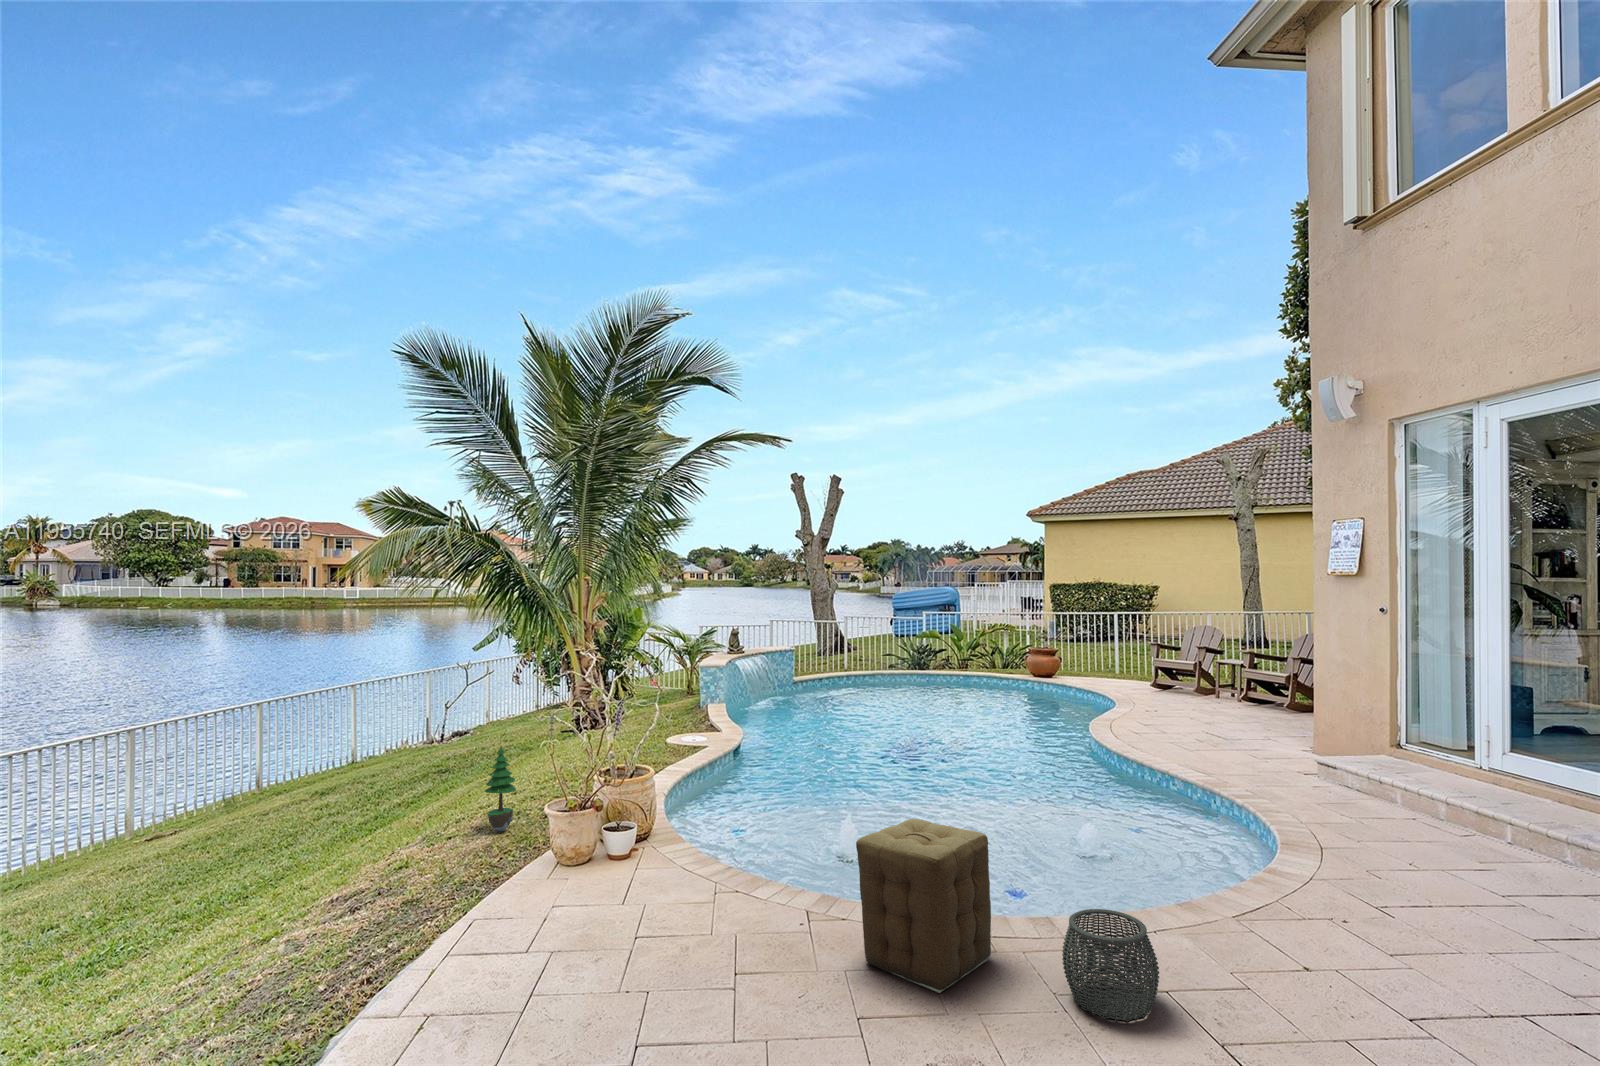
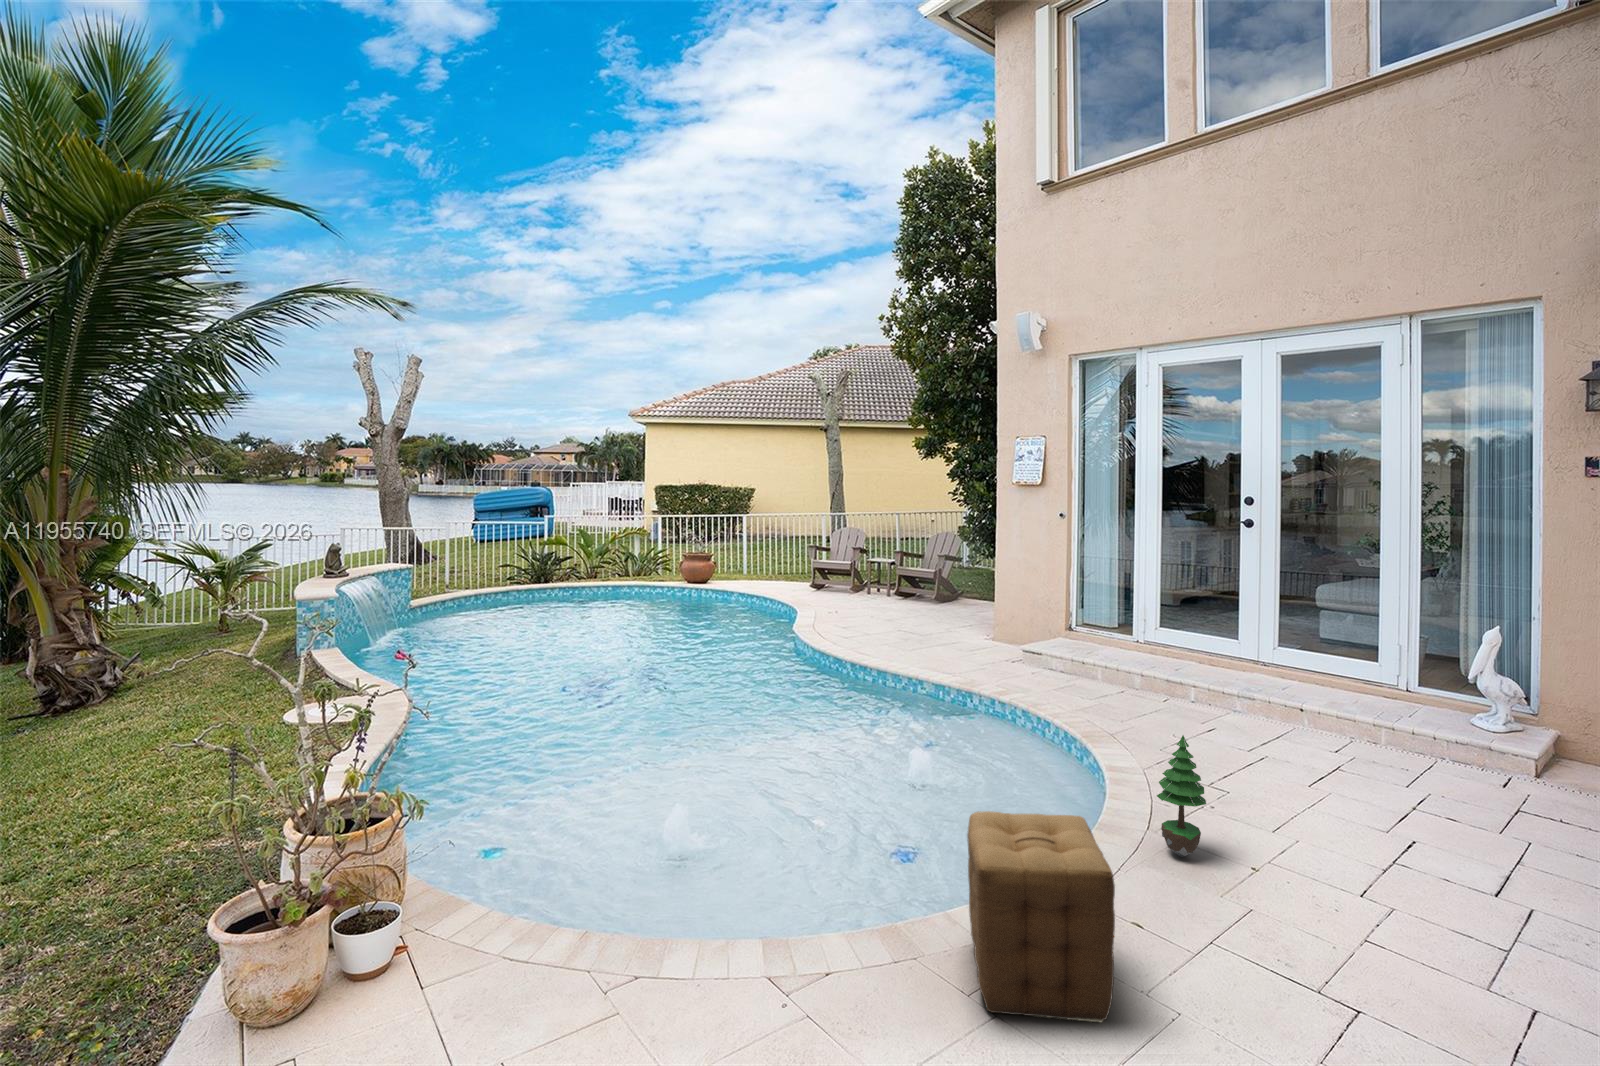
potted tree: present [485,746,516,832] -> present [1157,735,1206,857]
woven basket: present [1062,909,1159,1021] -> none [1175,866,1284,986]

